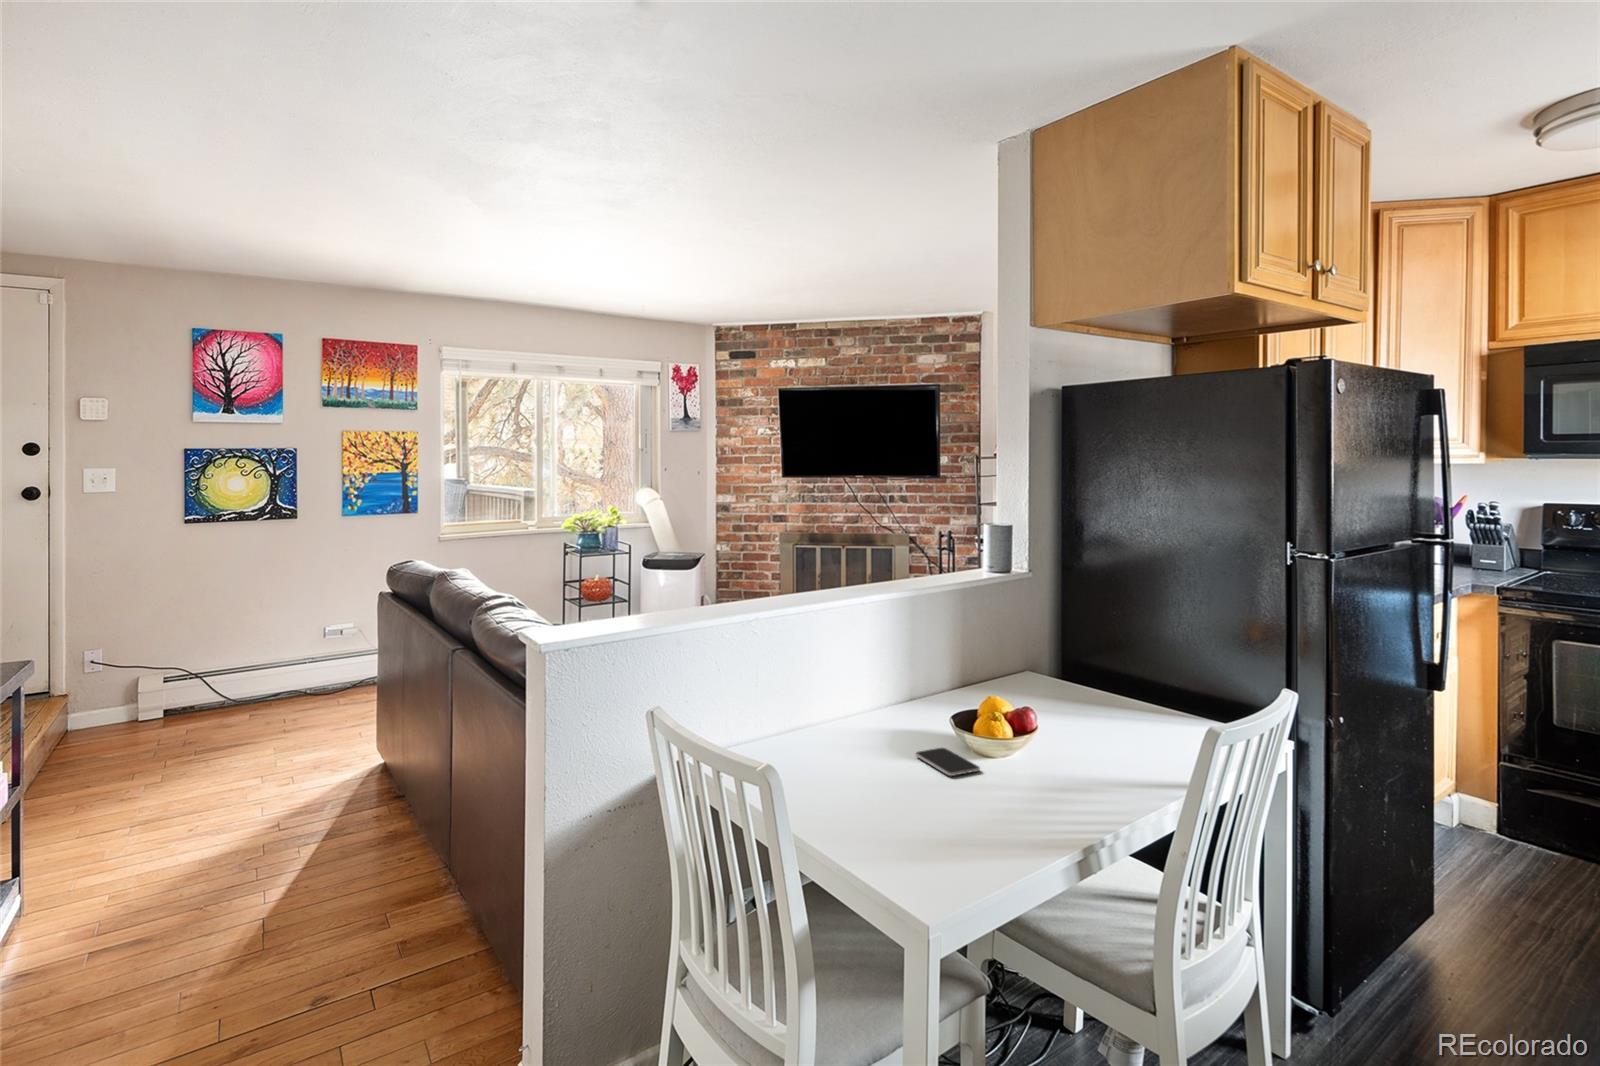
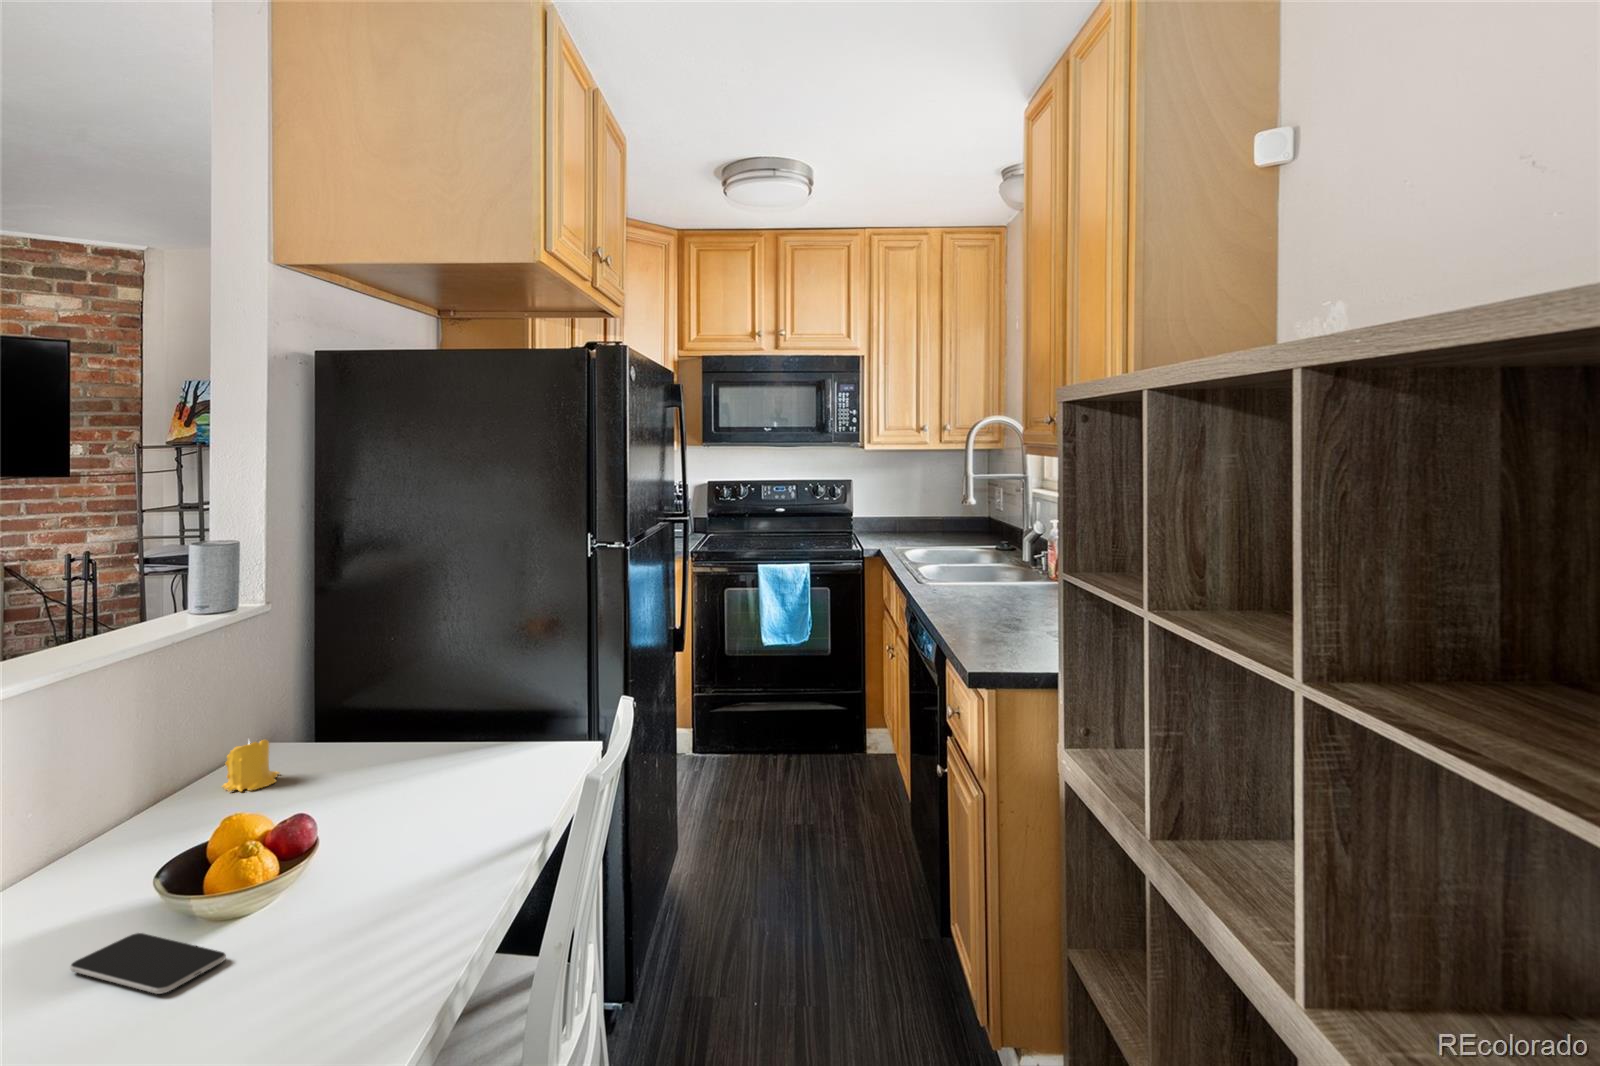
candle: none [997,660,1031,694] -> present [222,740,279,792]

